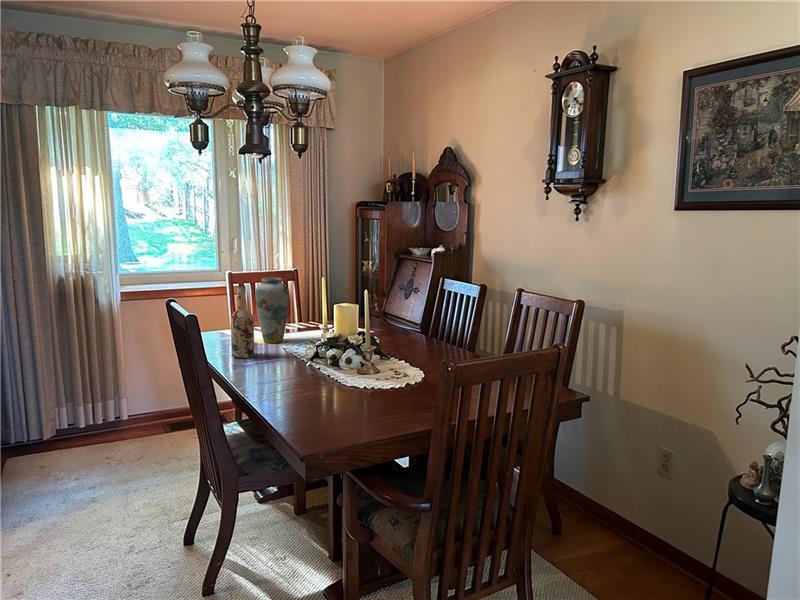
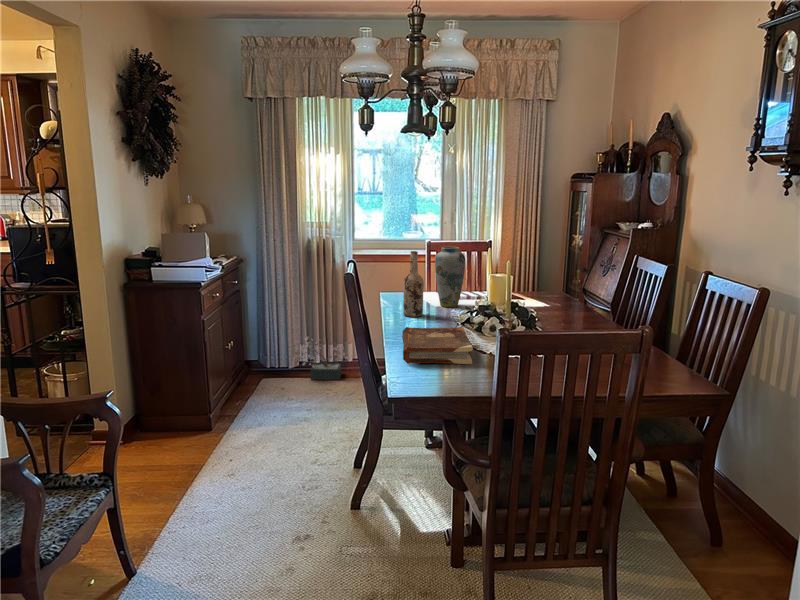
book: none [259,363,355,413] -> present [402,327,473,364]
decorative plant: none [59,396,129,450] -> present [299,337,348,380]

